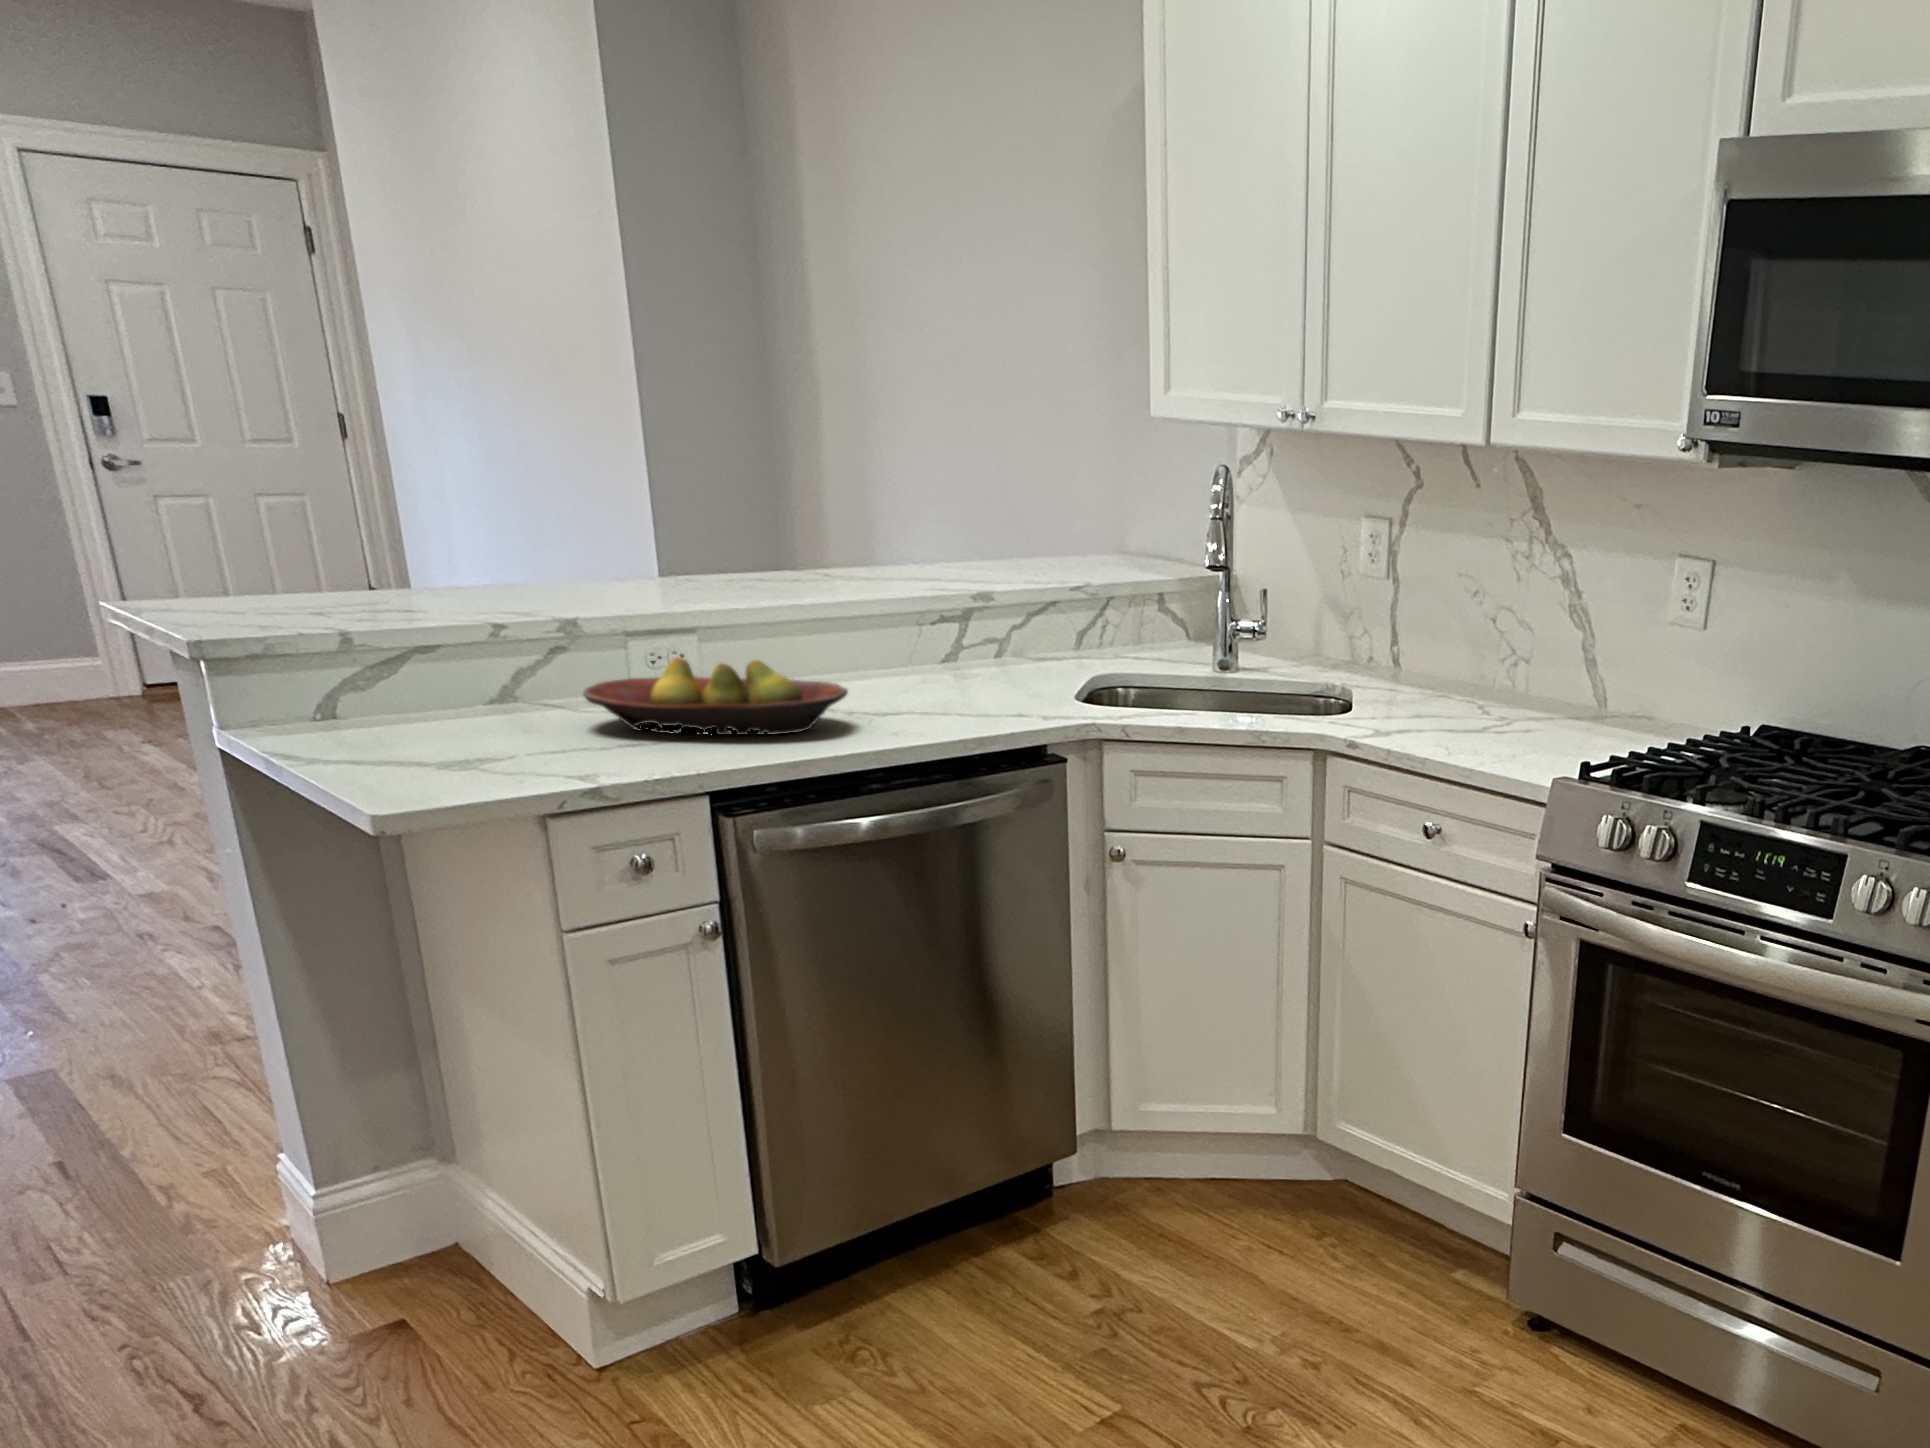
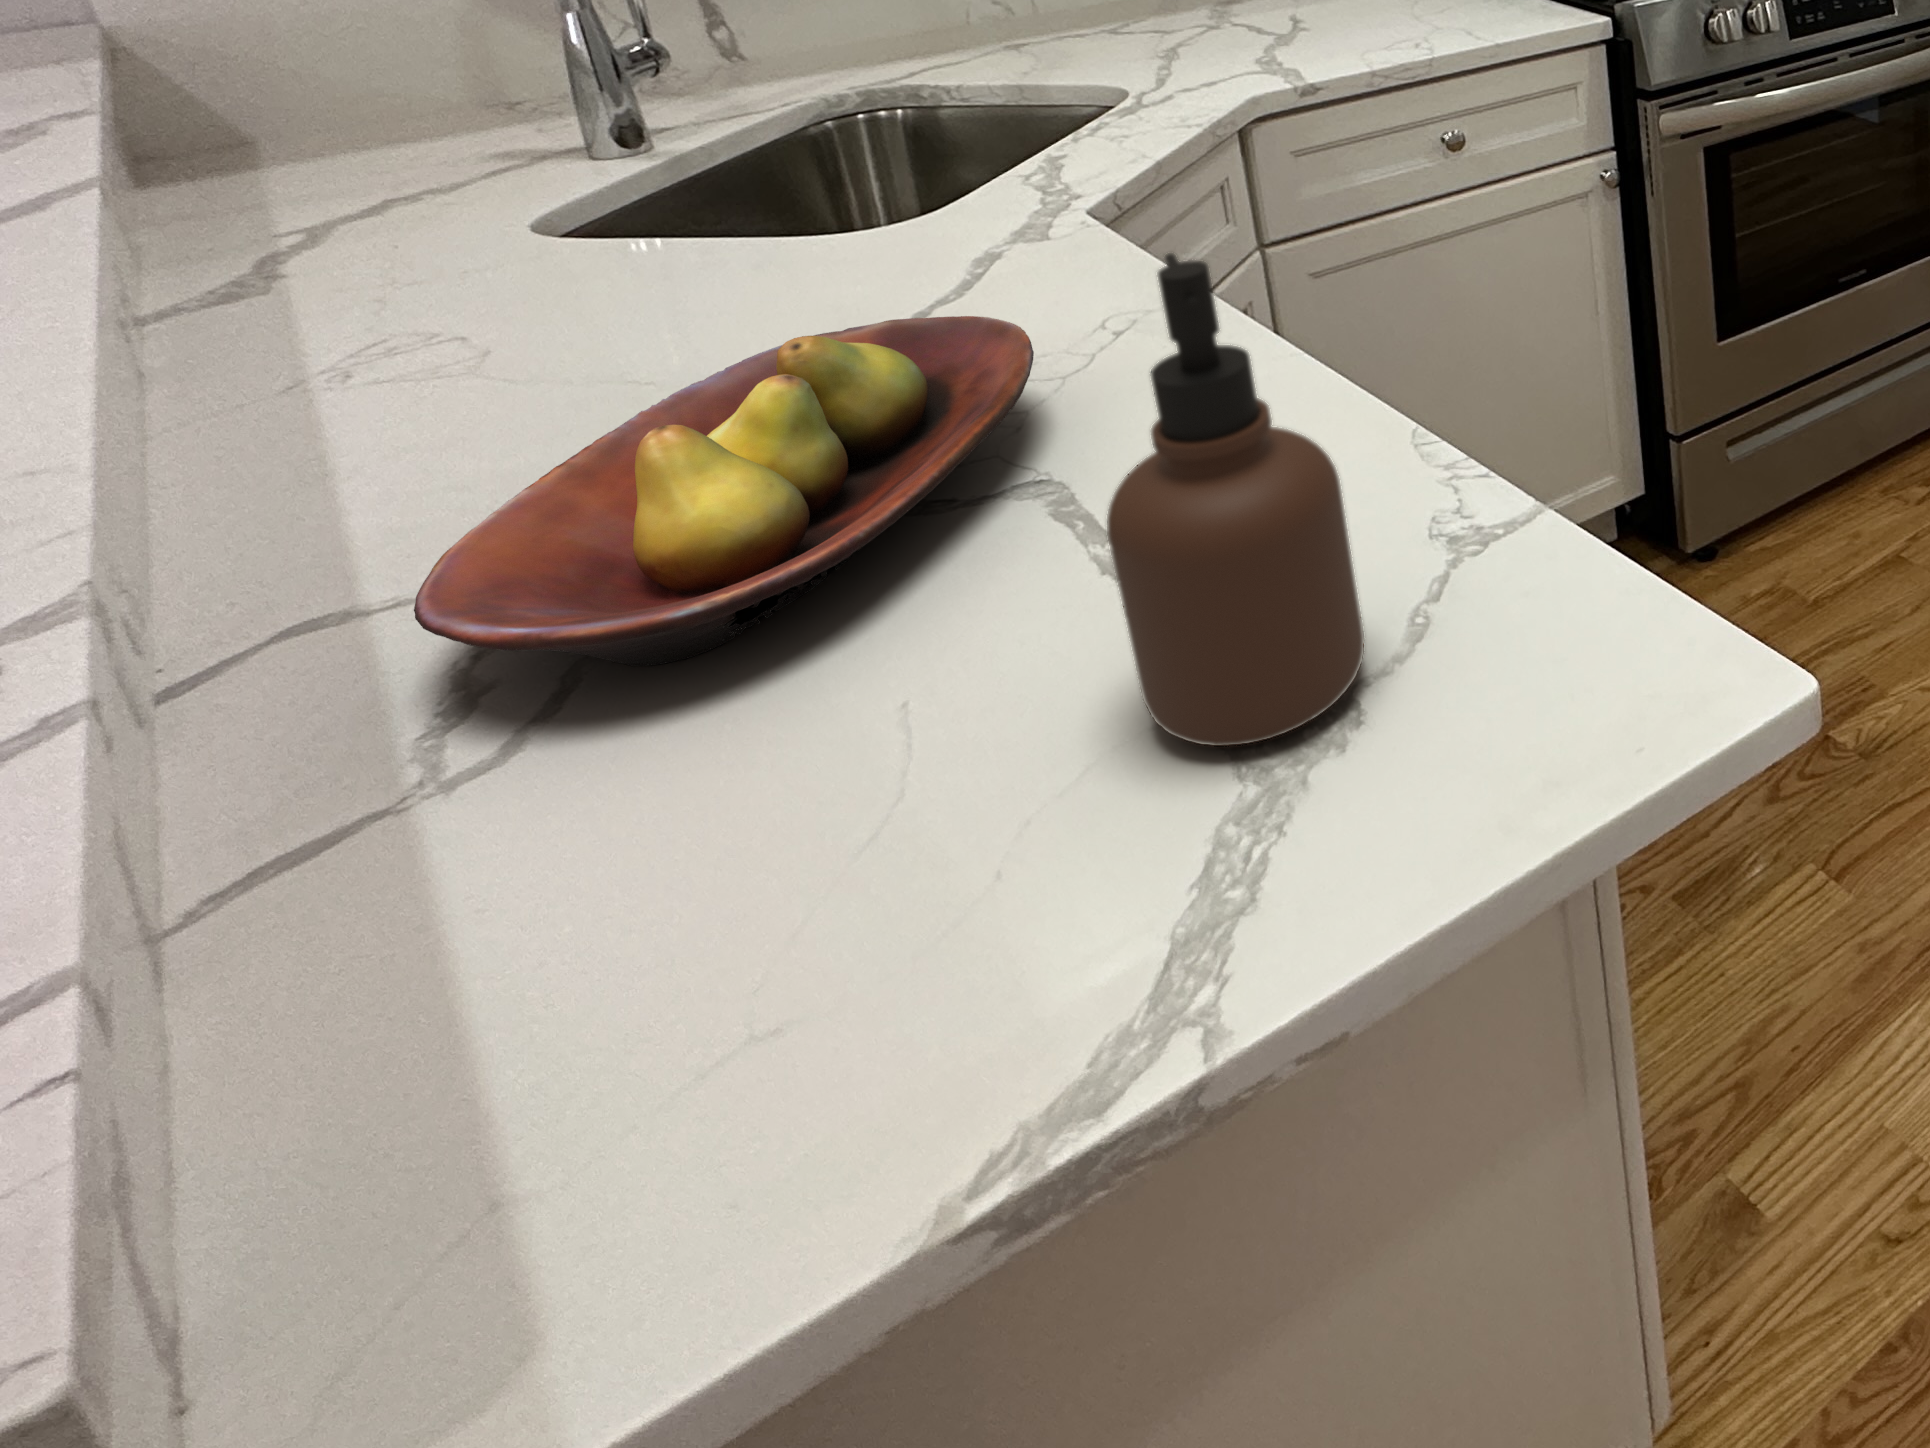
soap dispenser: none [440,586,544,780] -> present [1107,253,1364,746]

